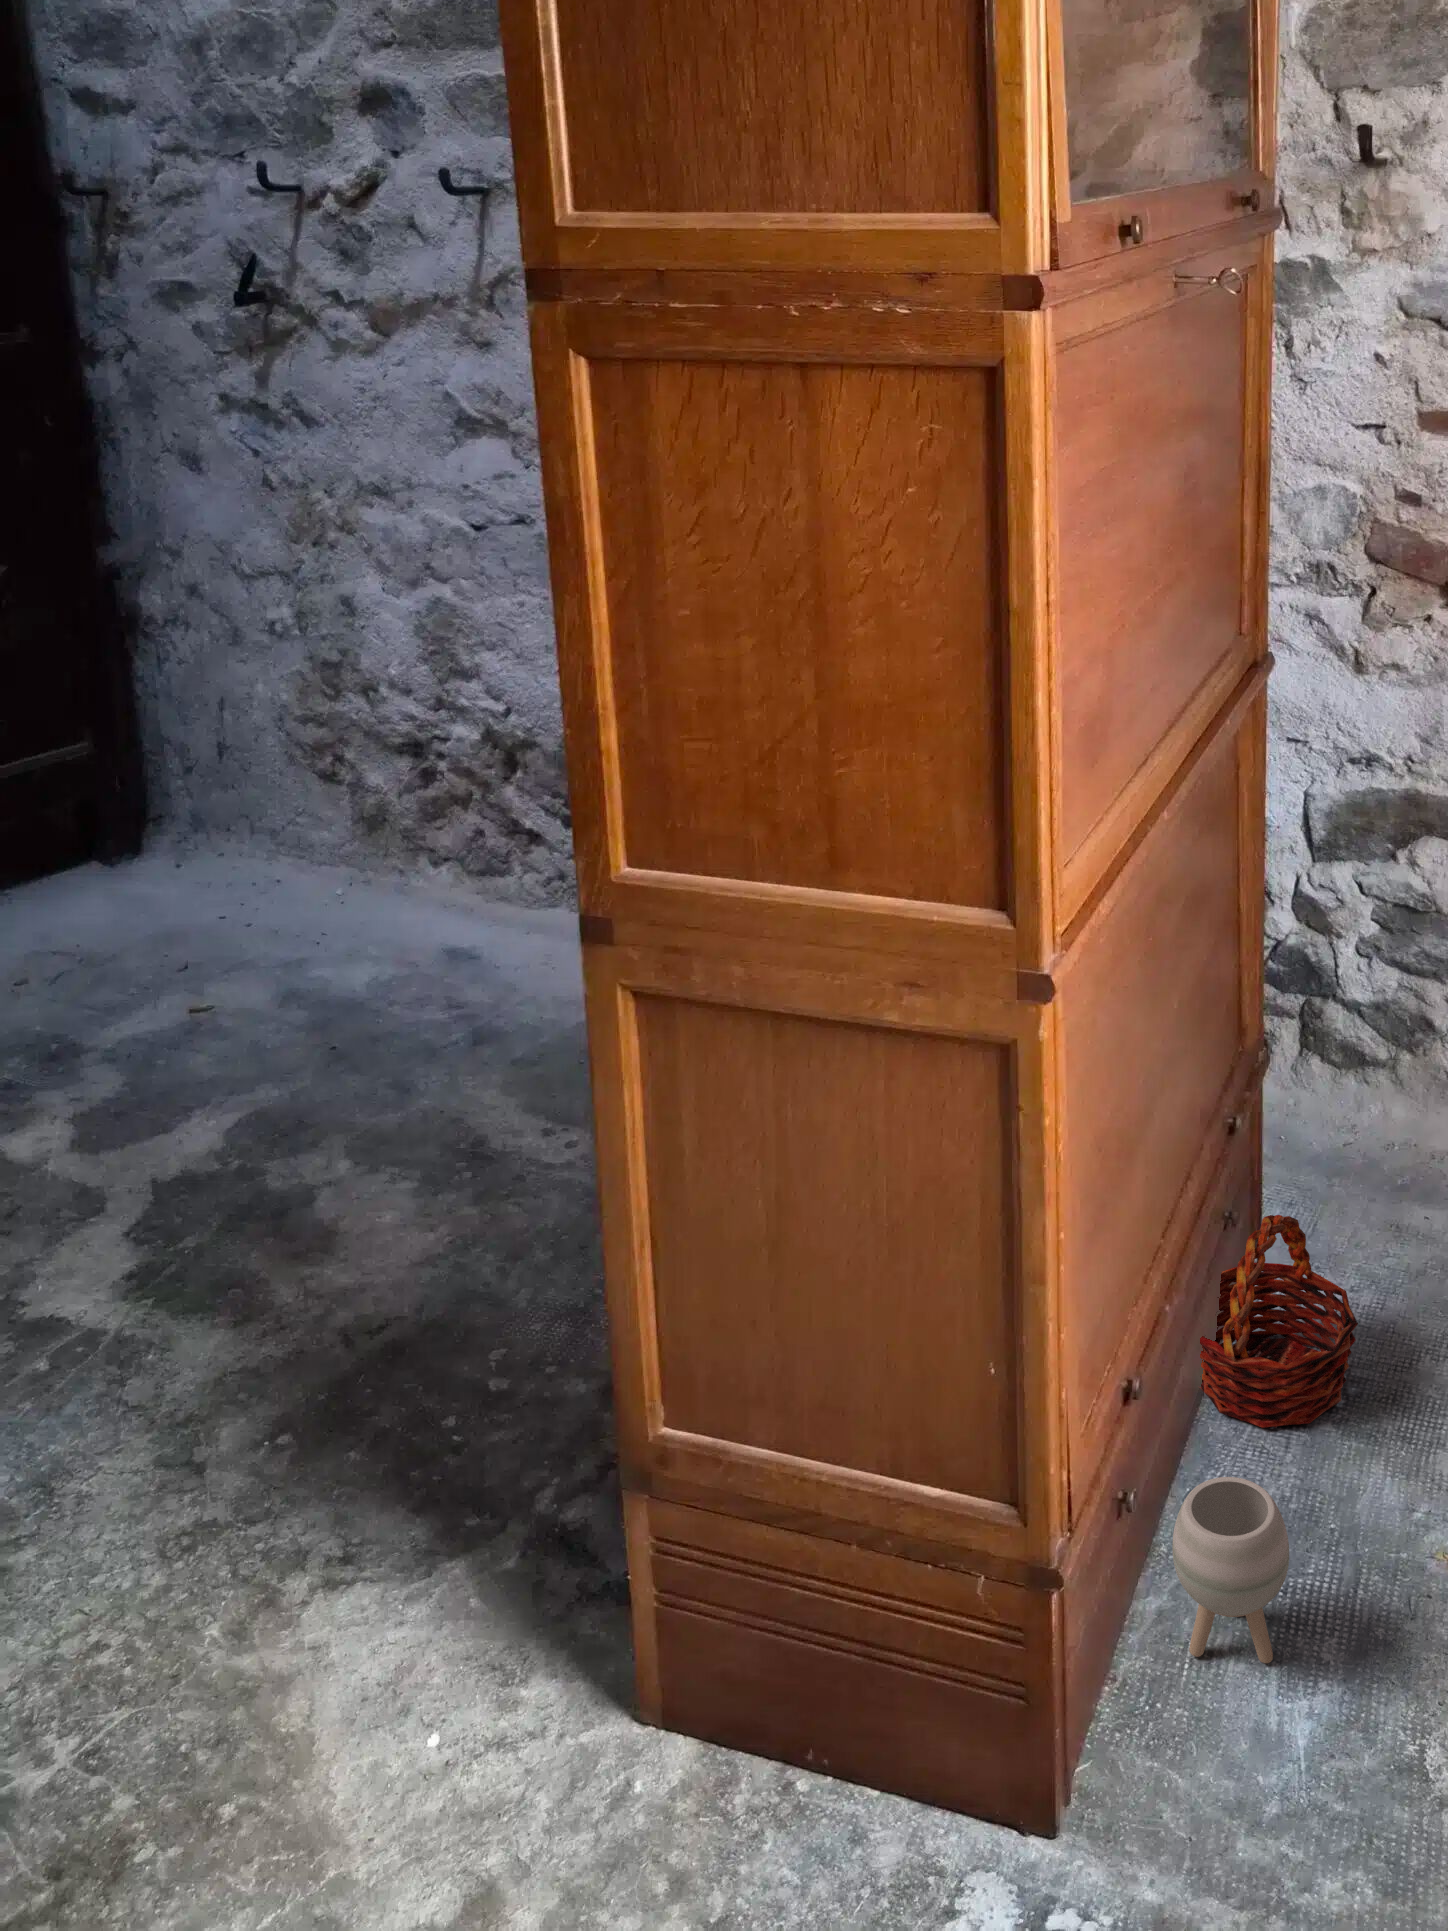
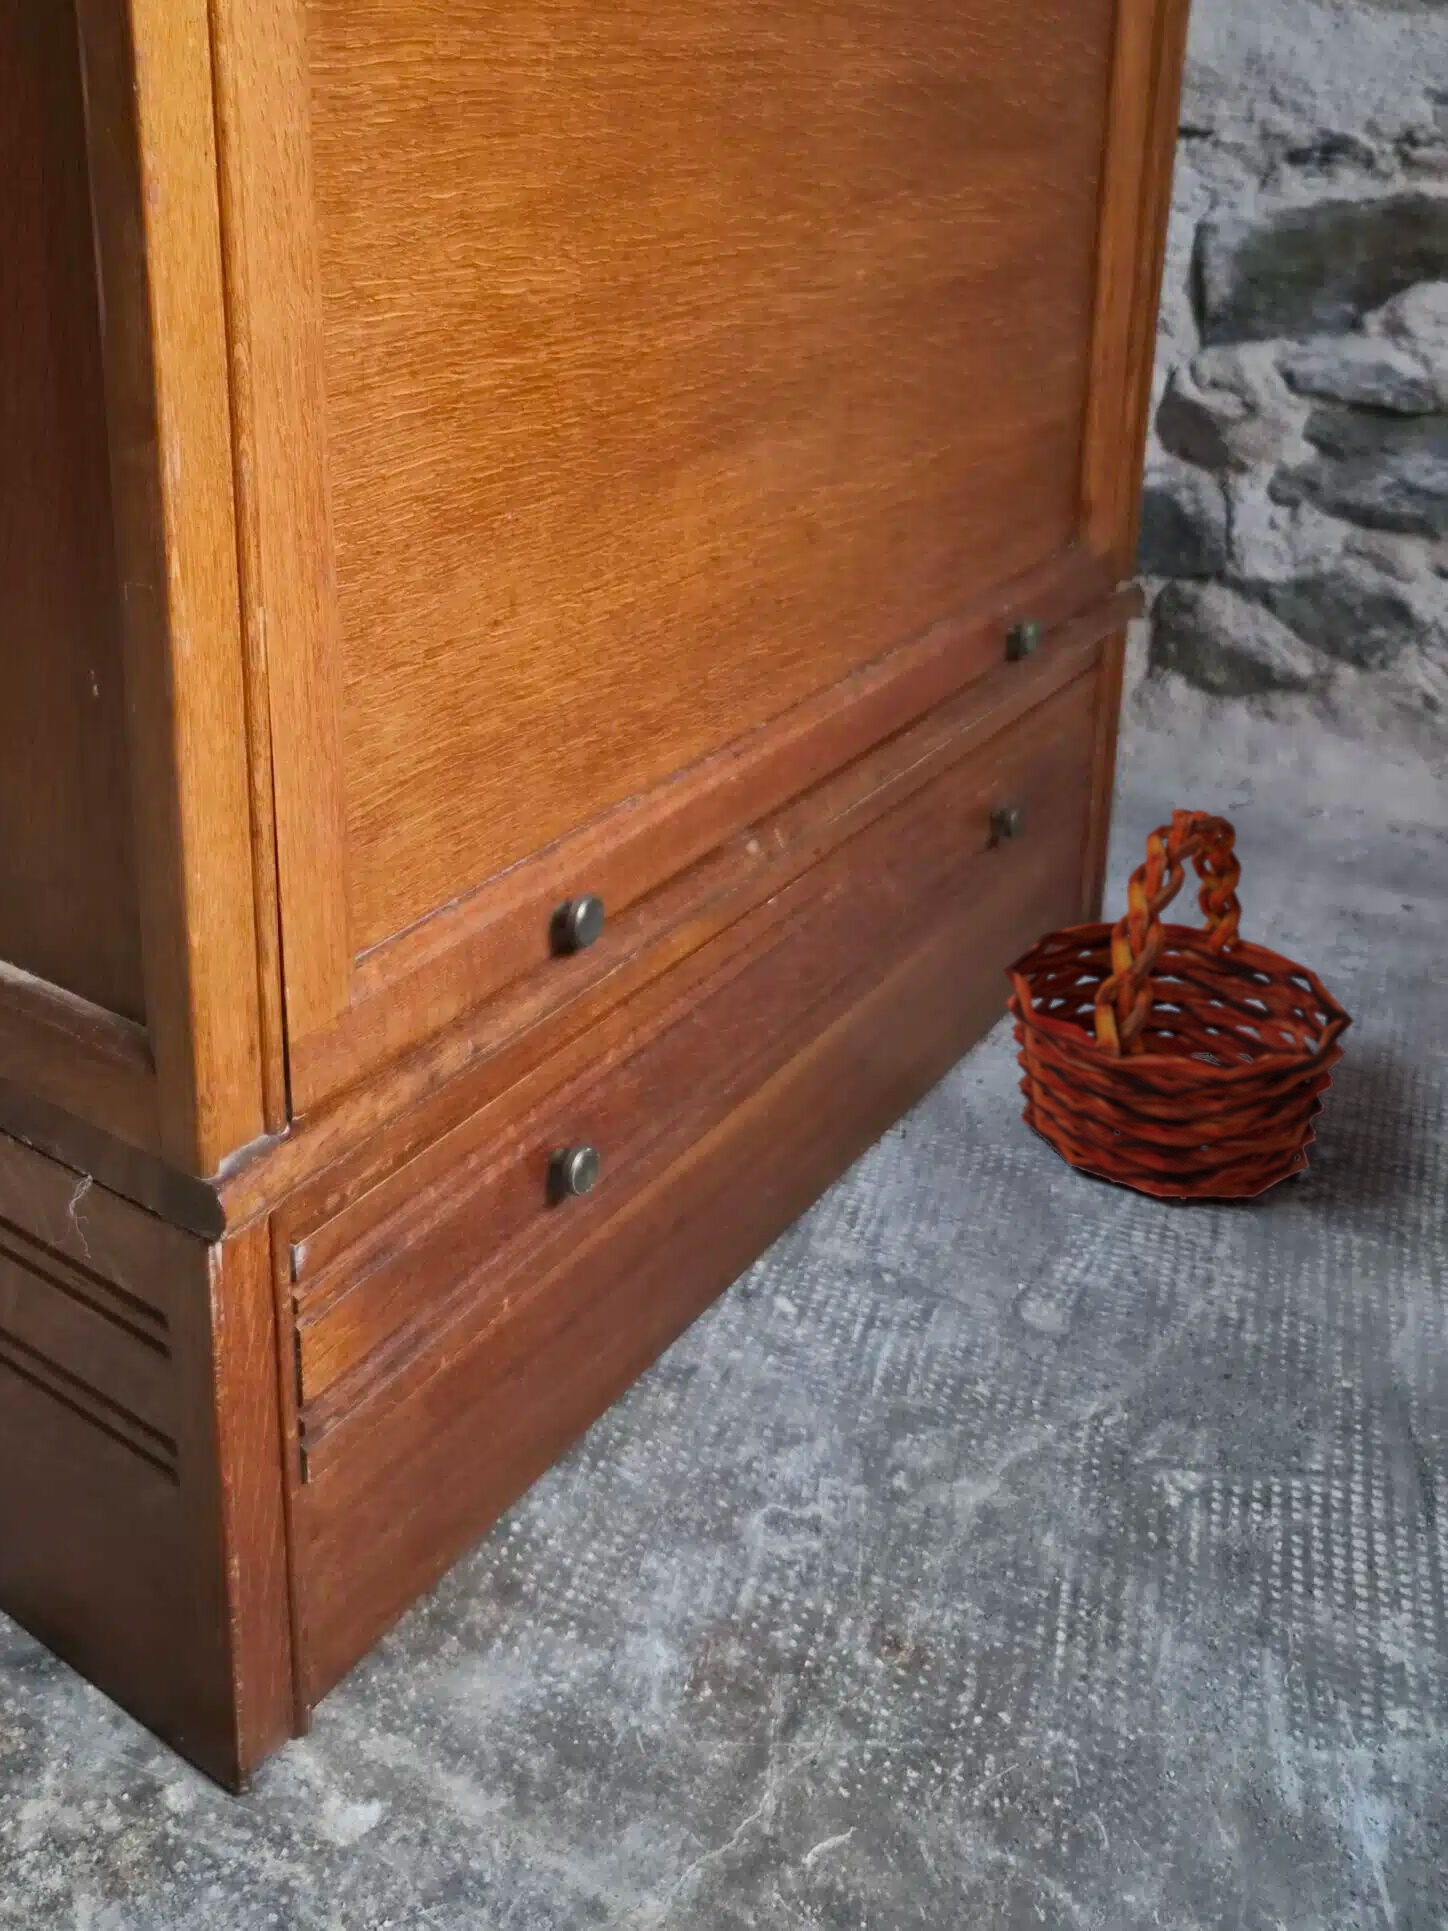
planter: present [1172,1477,1289,1663] -> none [1043,1227,1326,1648]

